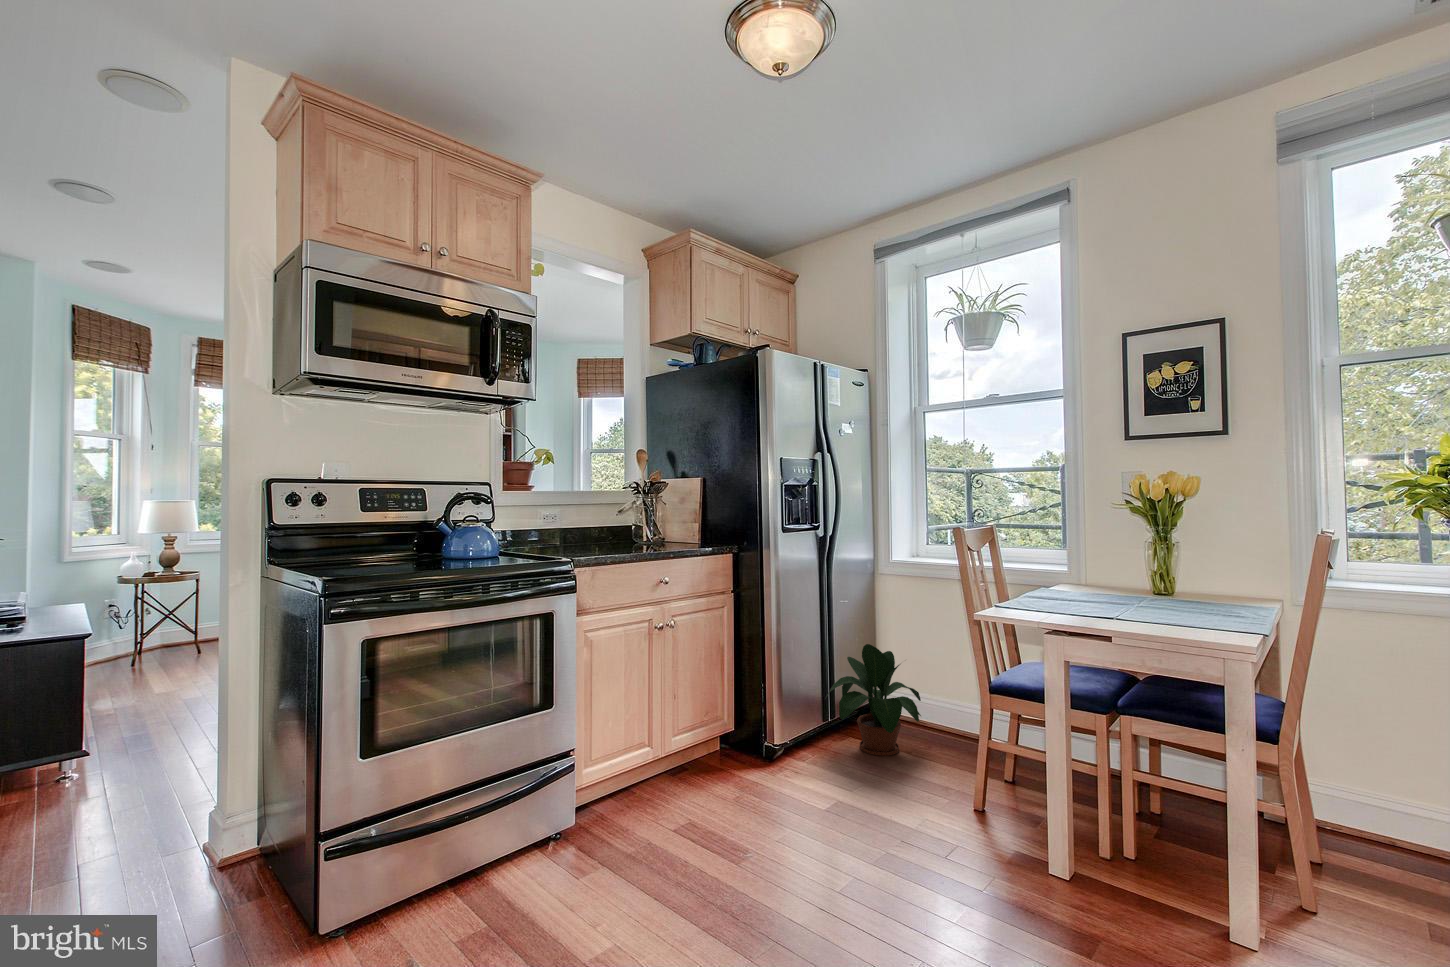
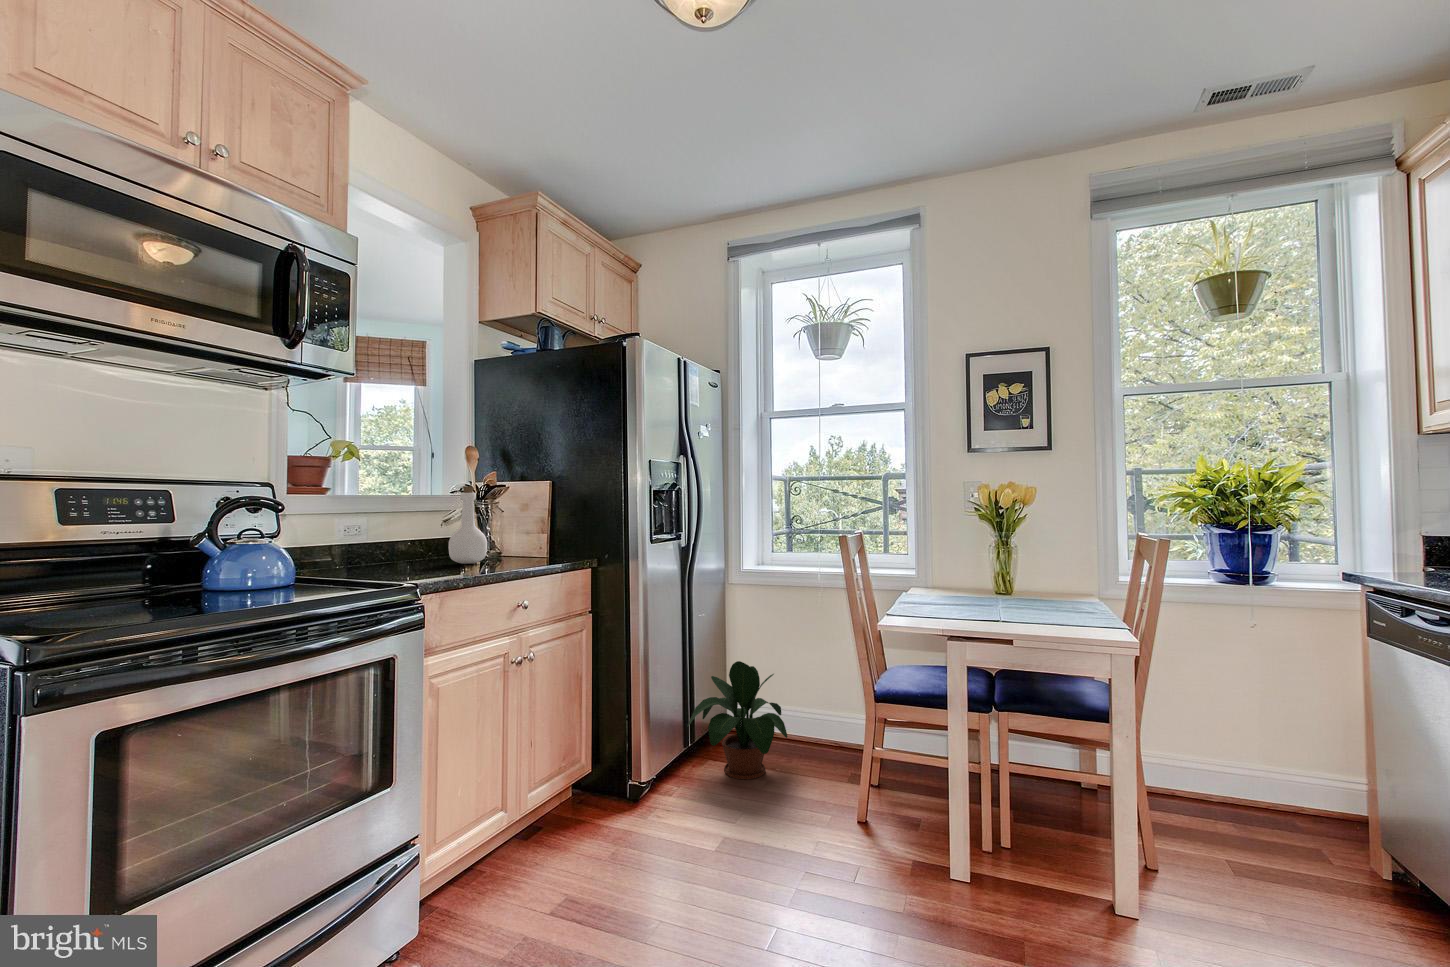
bottle: none [616,483,646,546] -> present [448,486,487,564]

